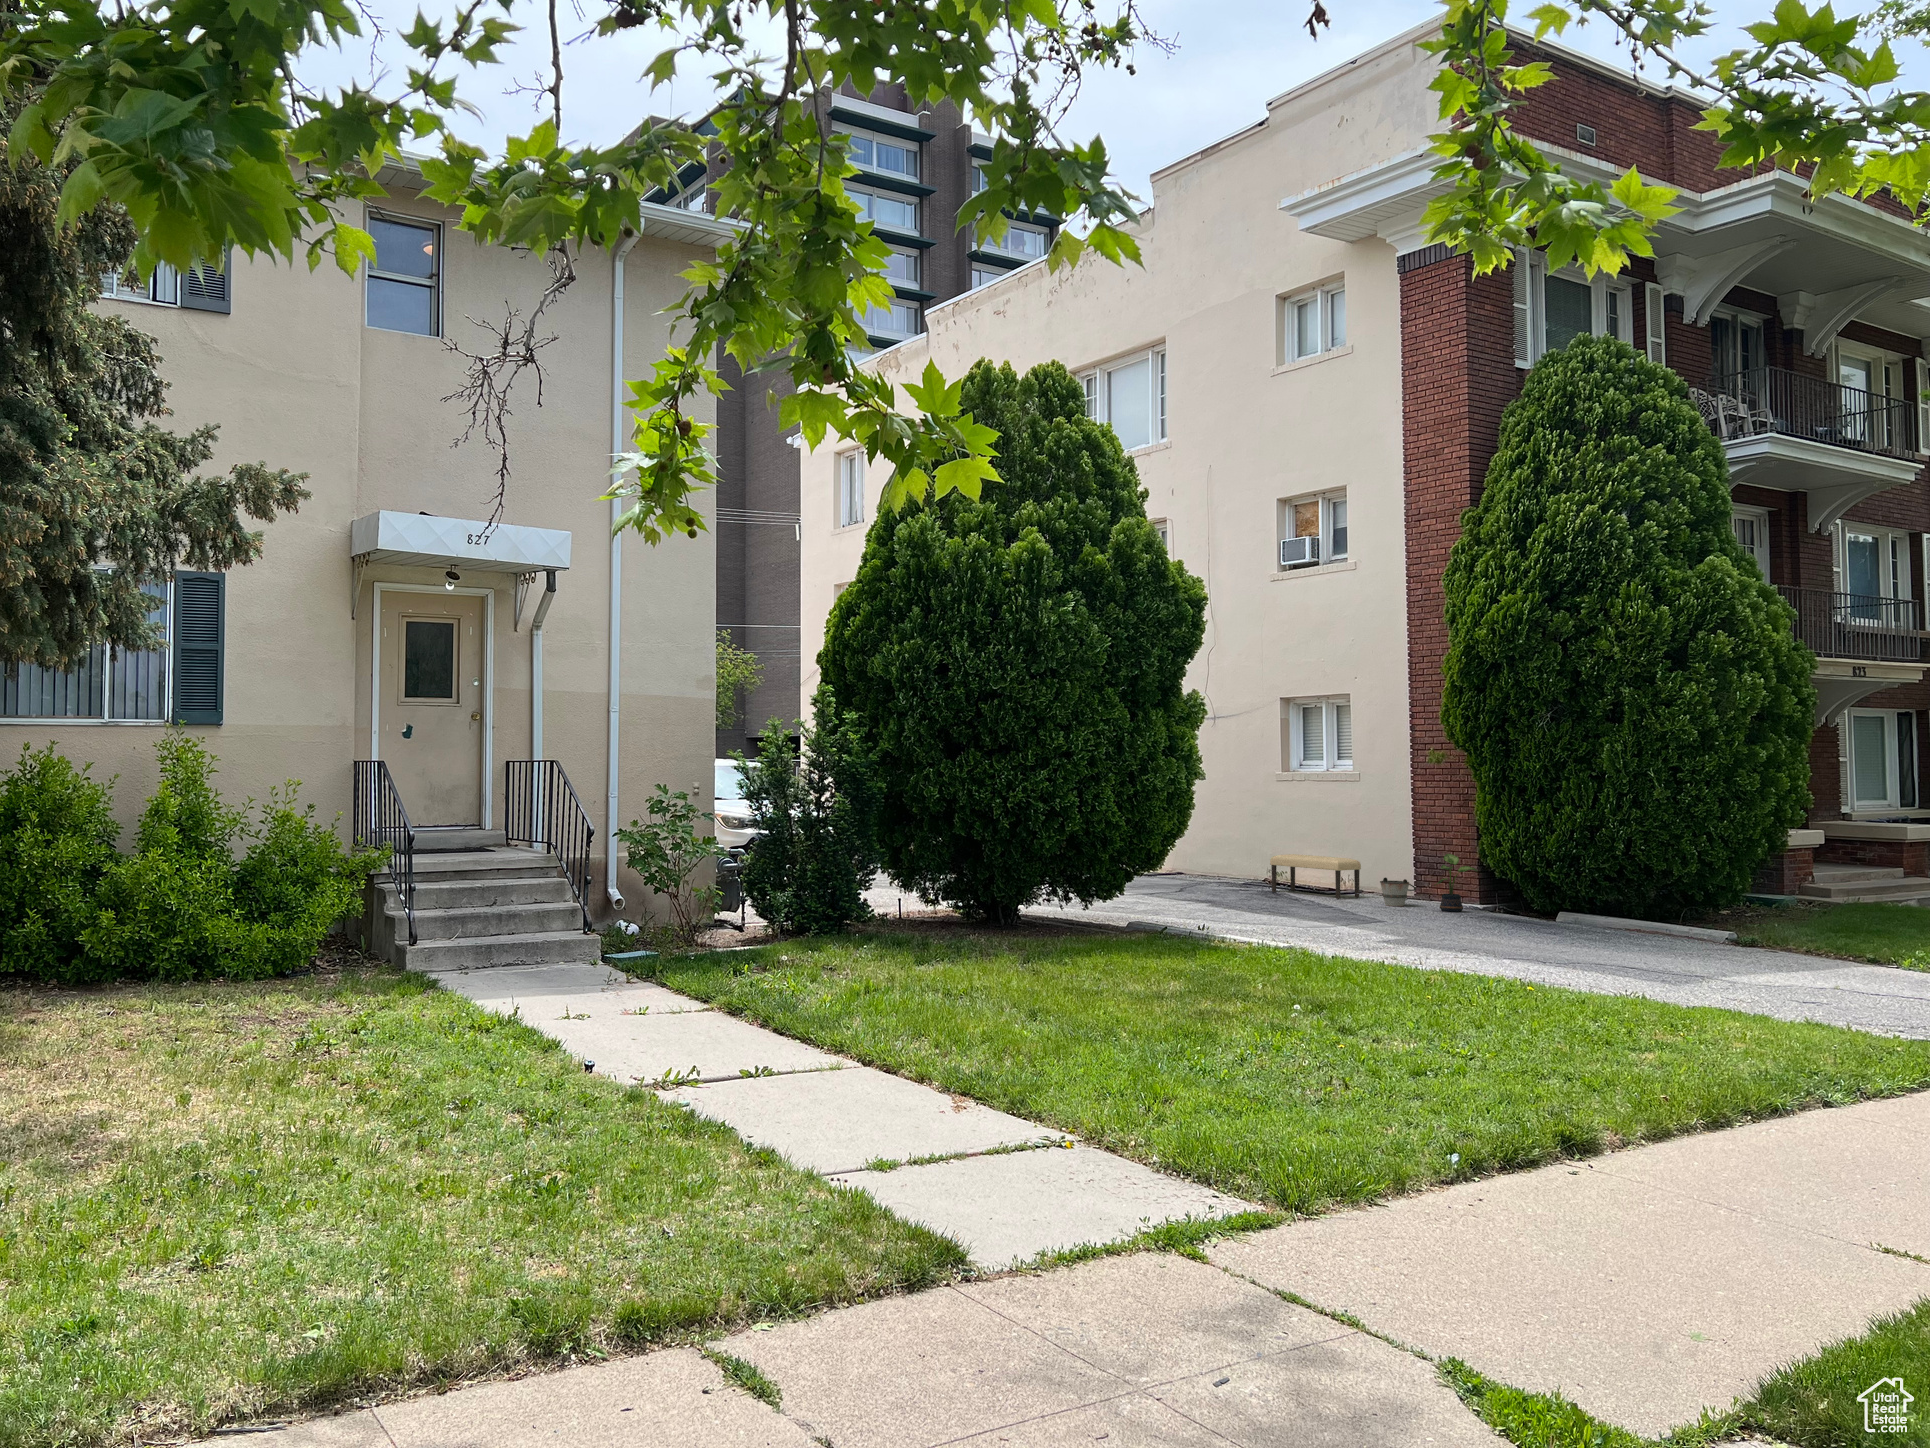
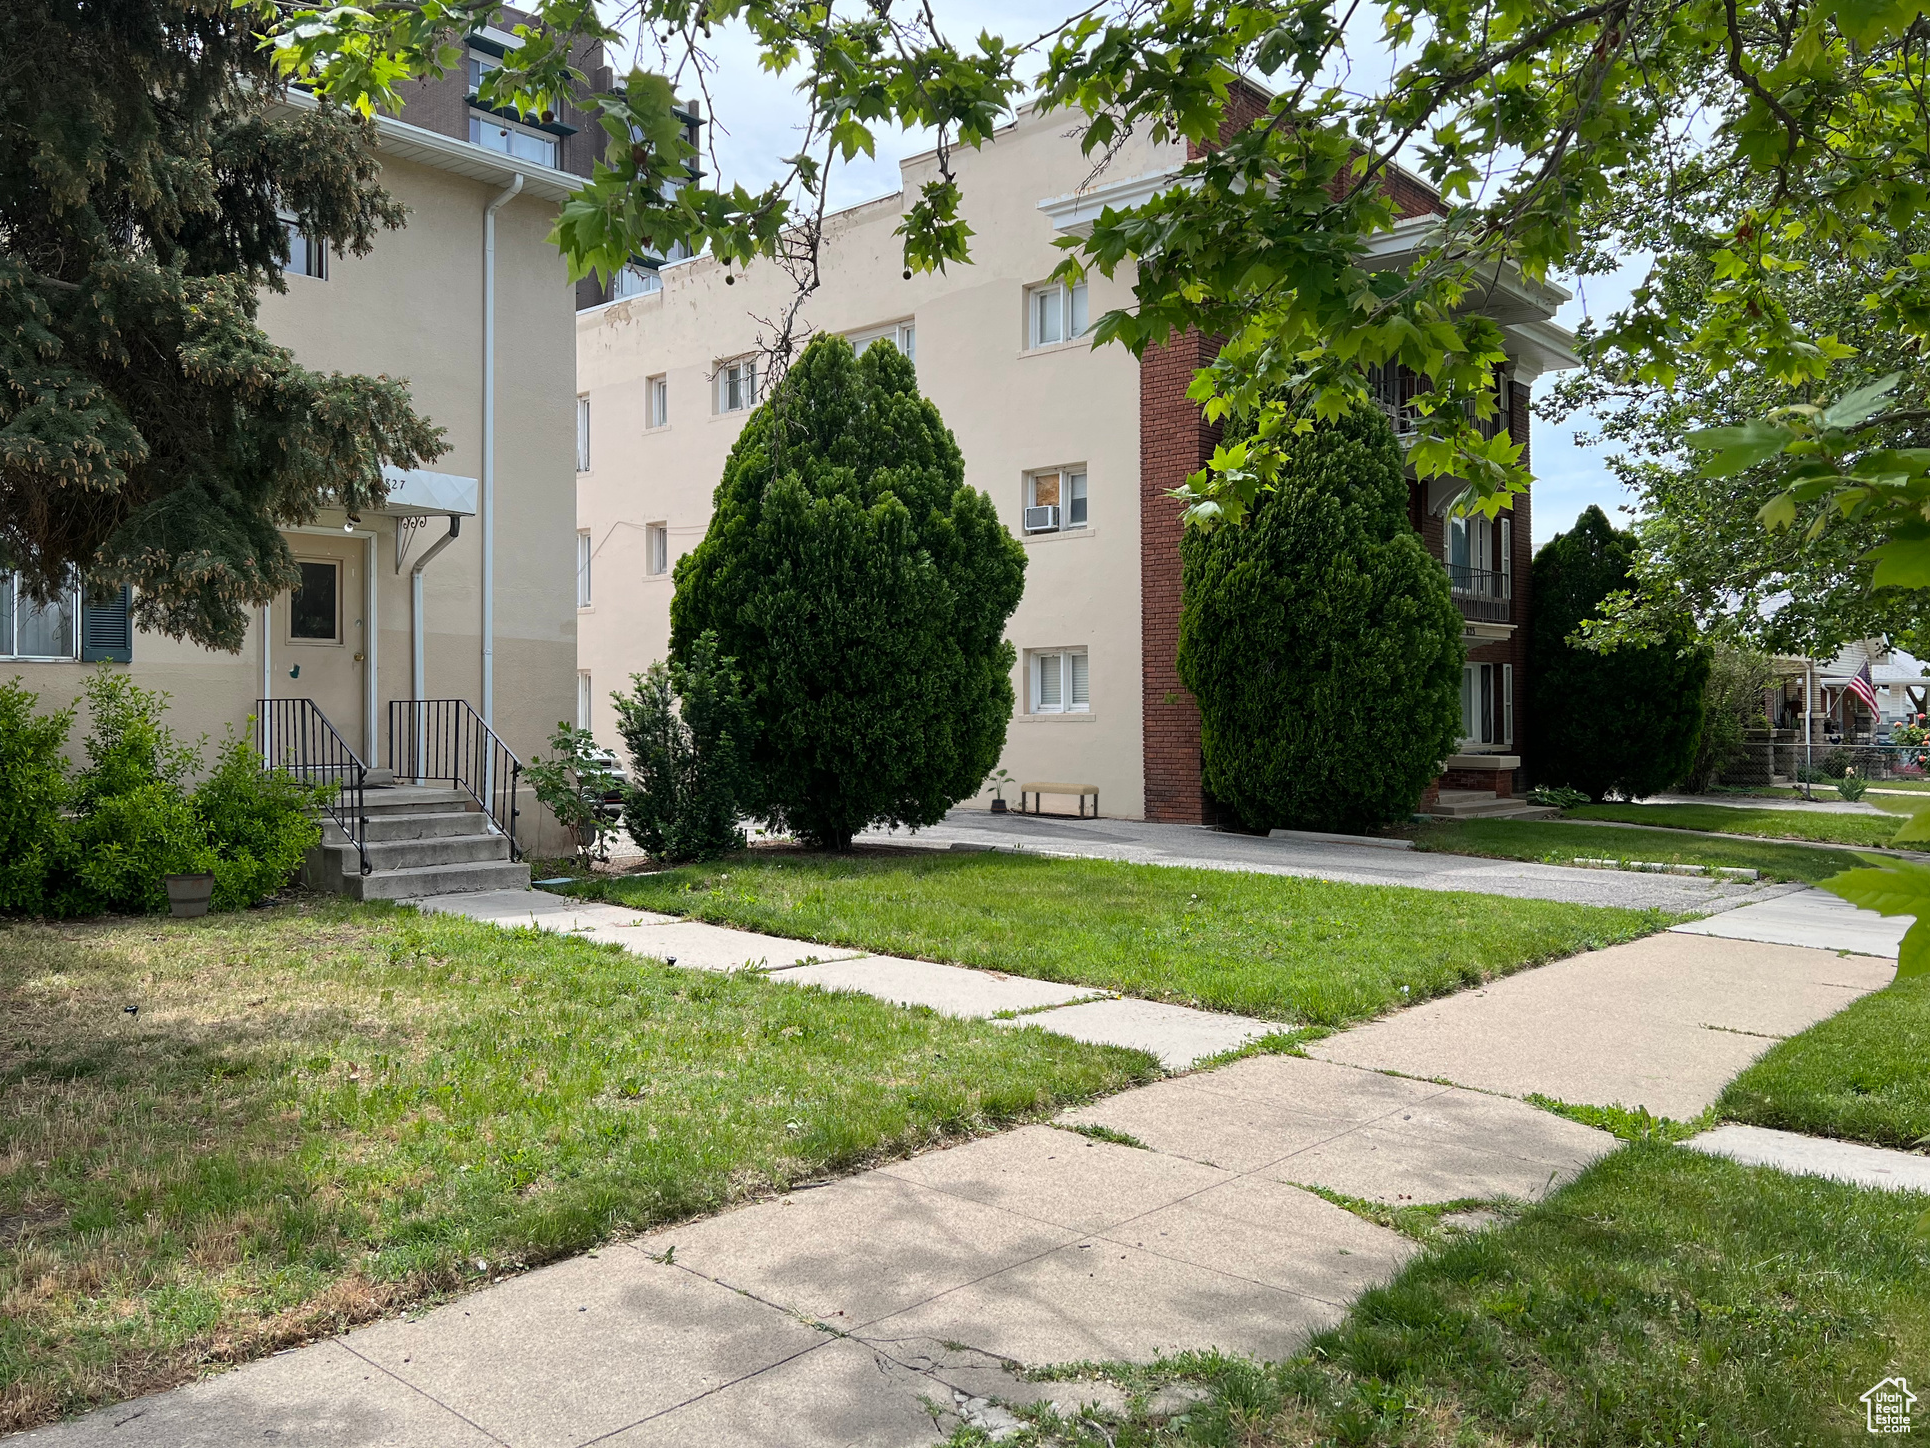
potted plant: present [1437,854,1477,912] -> present [986,769,1015,813]
bucket: present [1380,877,1416,906] -> present [154,868,216,917]

